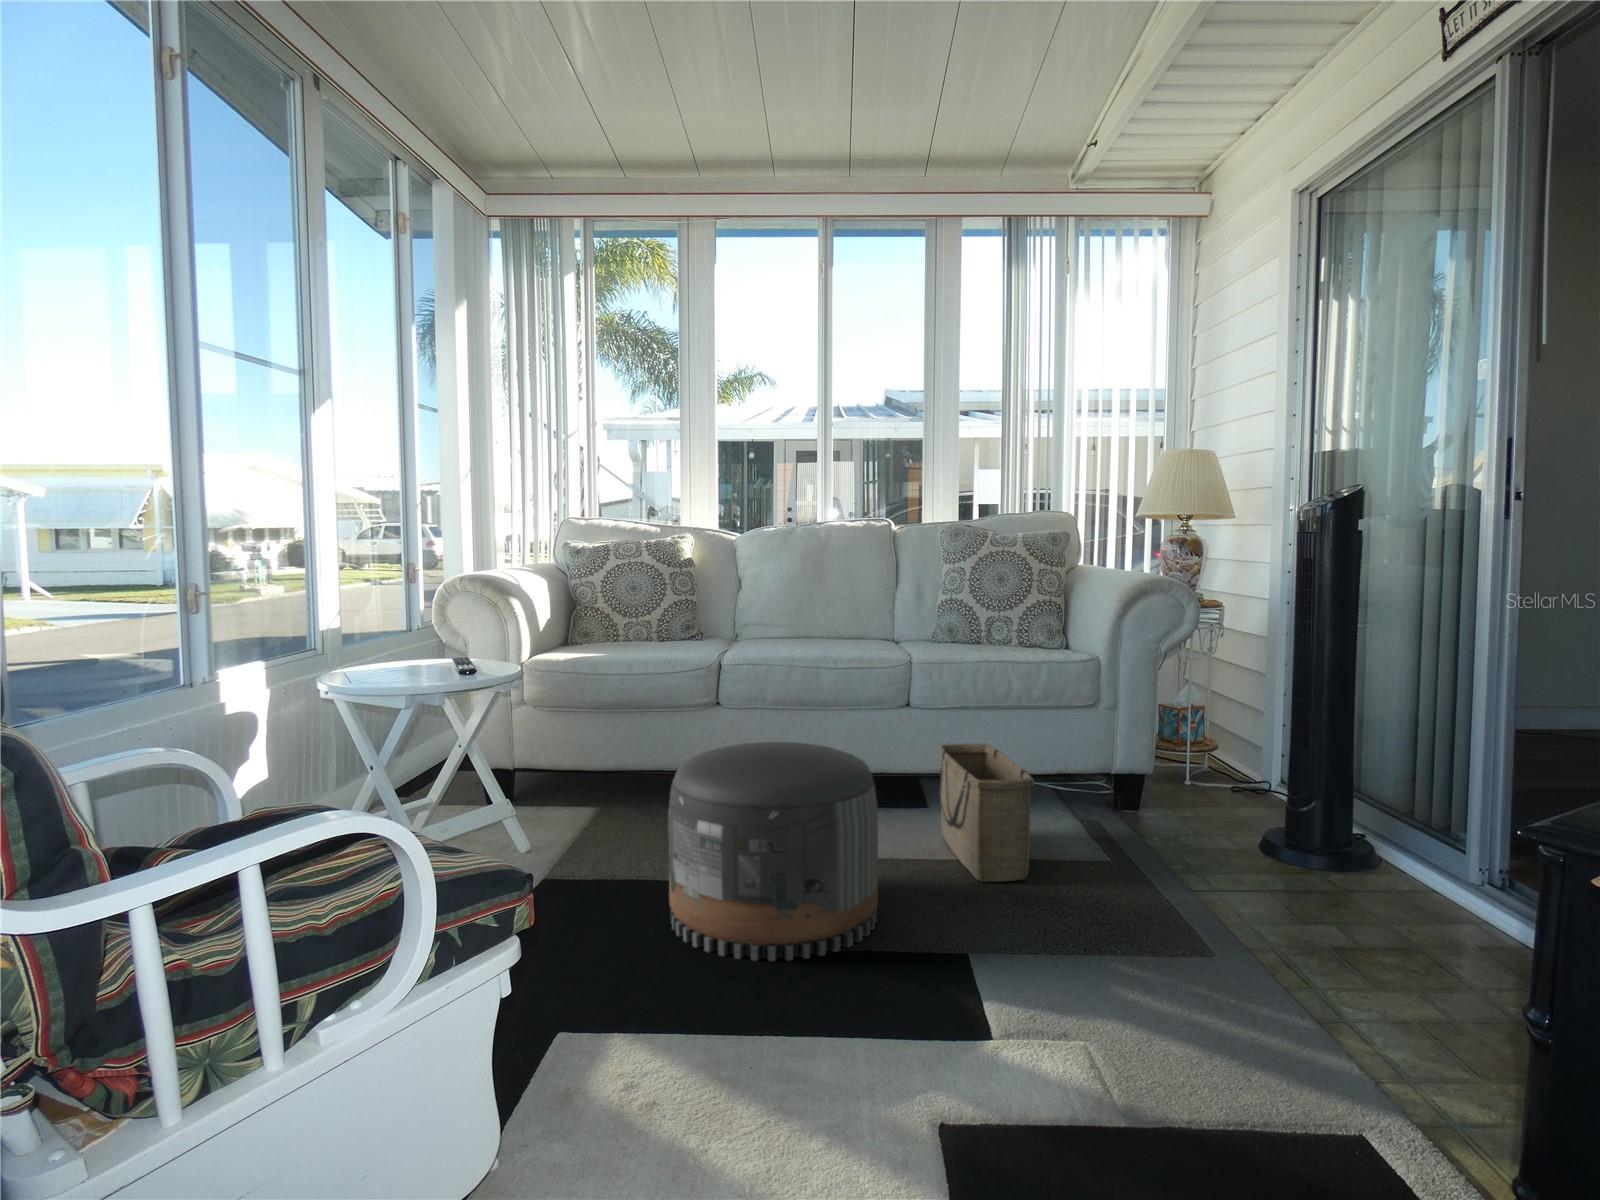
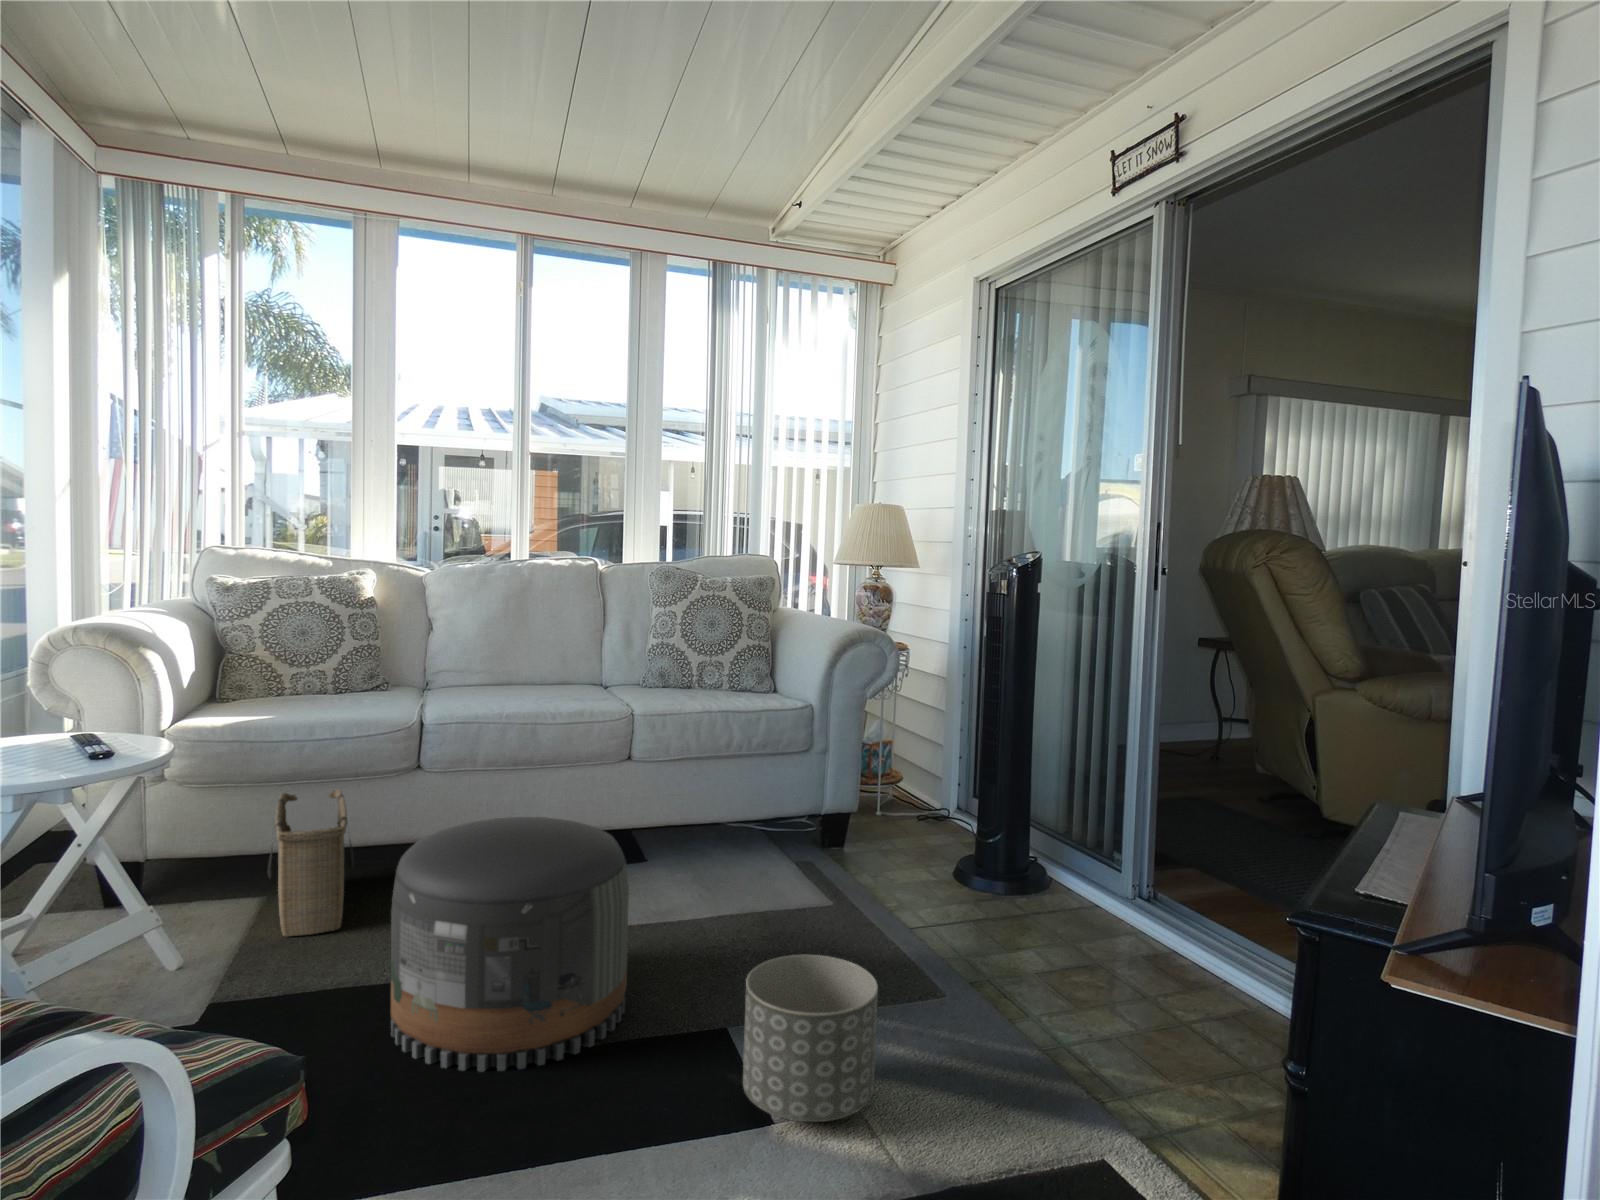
basket: present [939,743,1034,882] -> present [268,789,354,936]
planter: none [966,880,1103,1040] -> present [743,955,878,1122]

